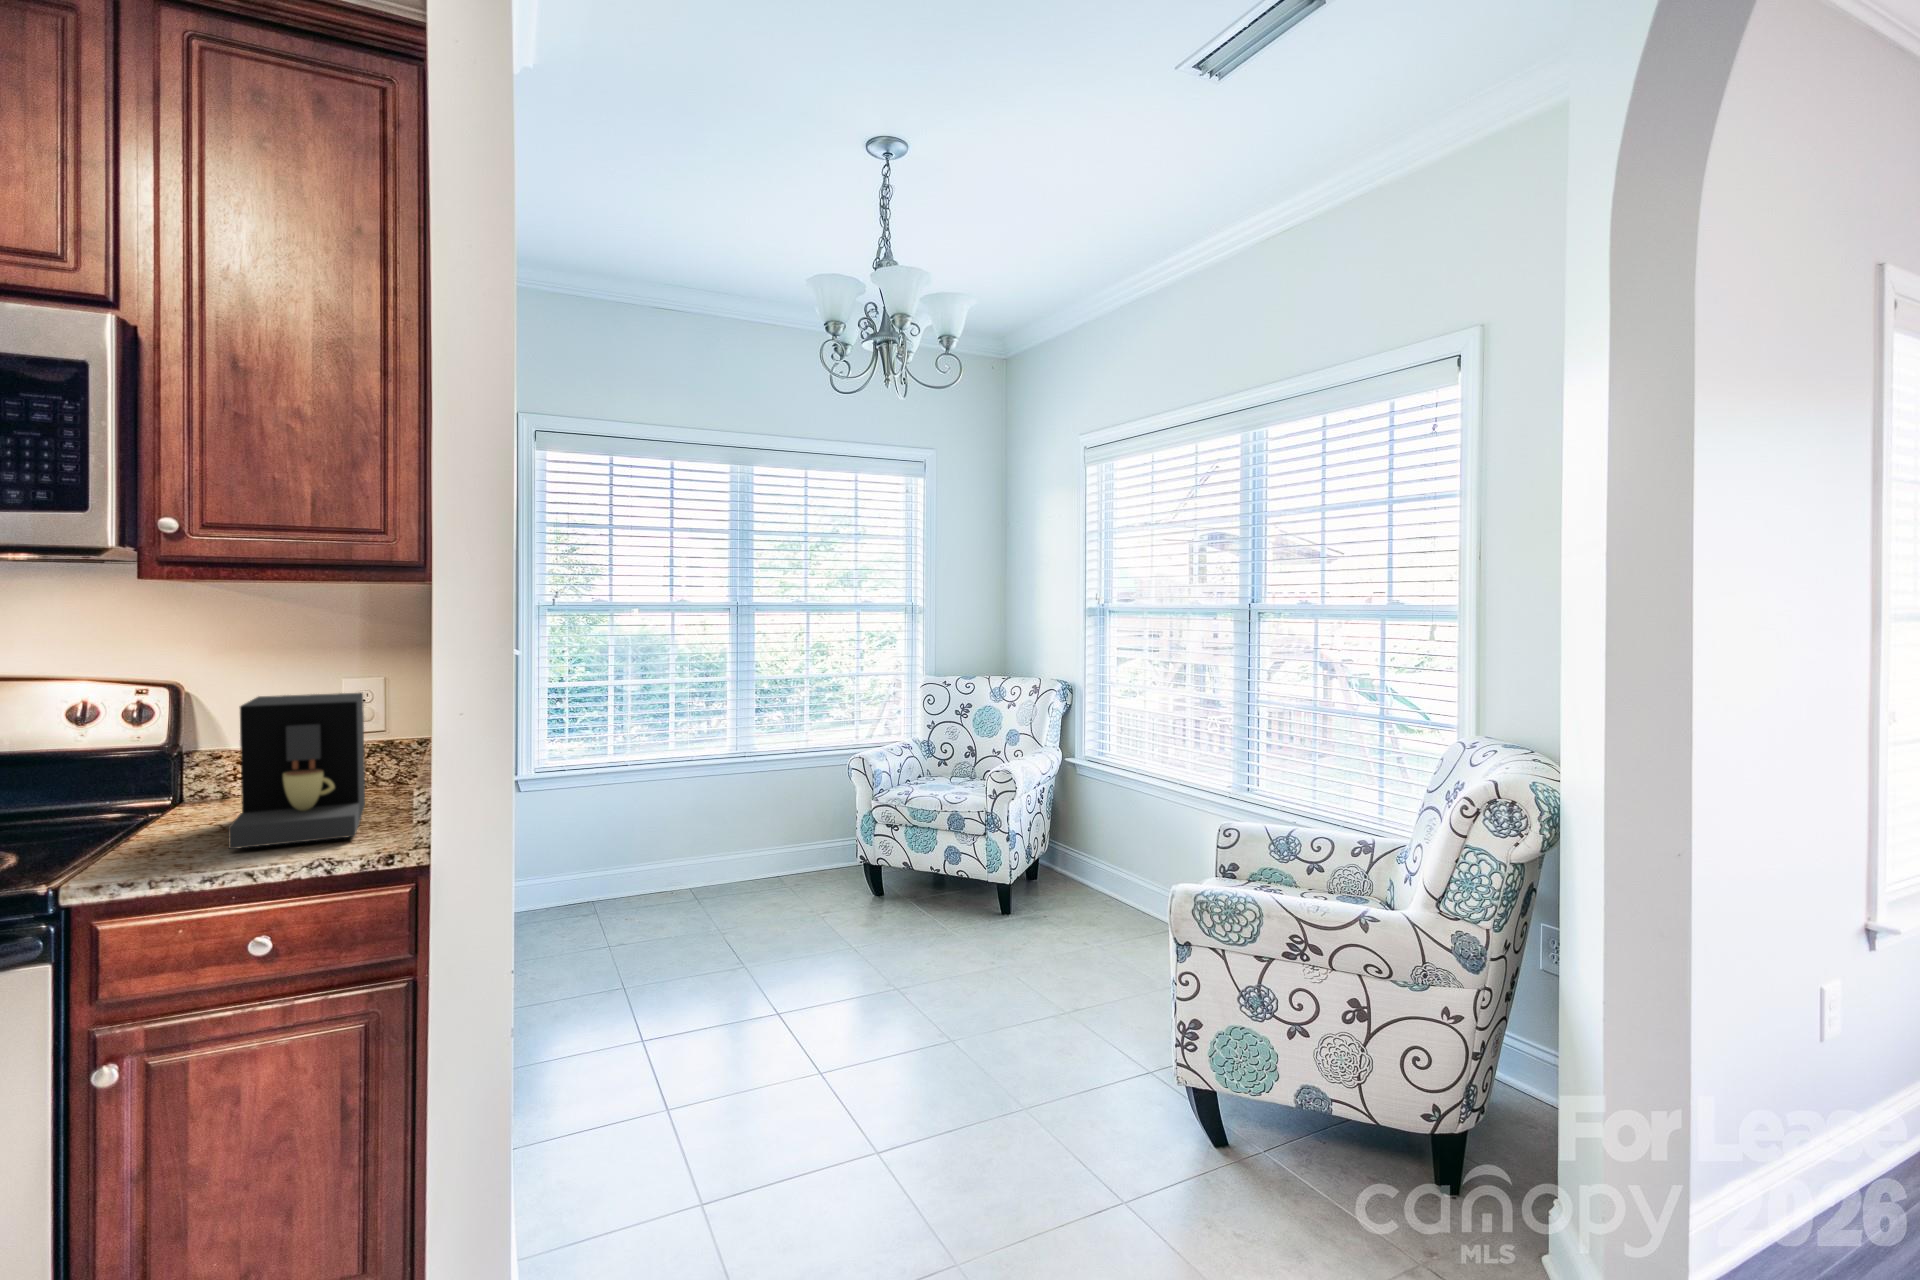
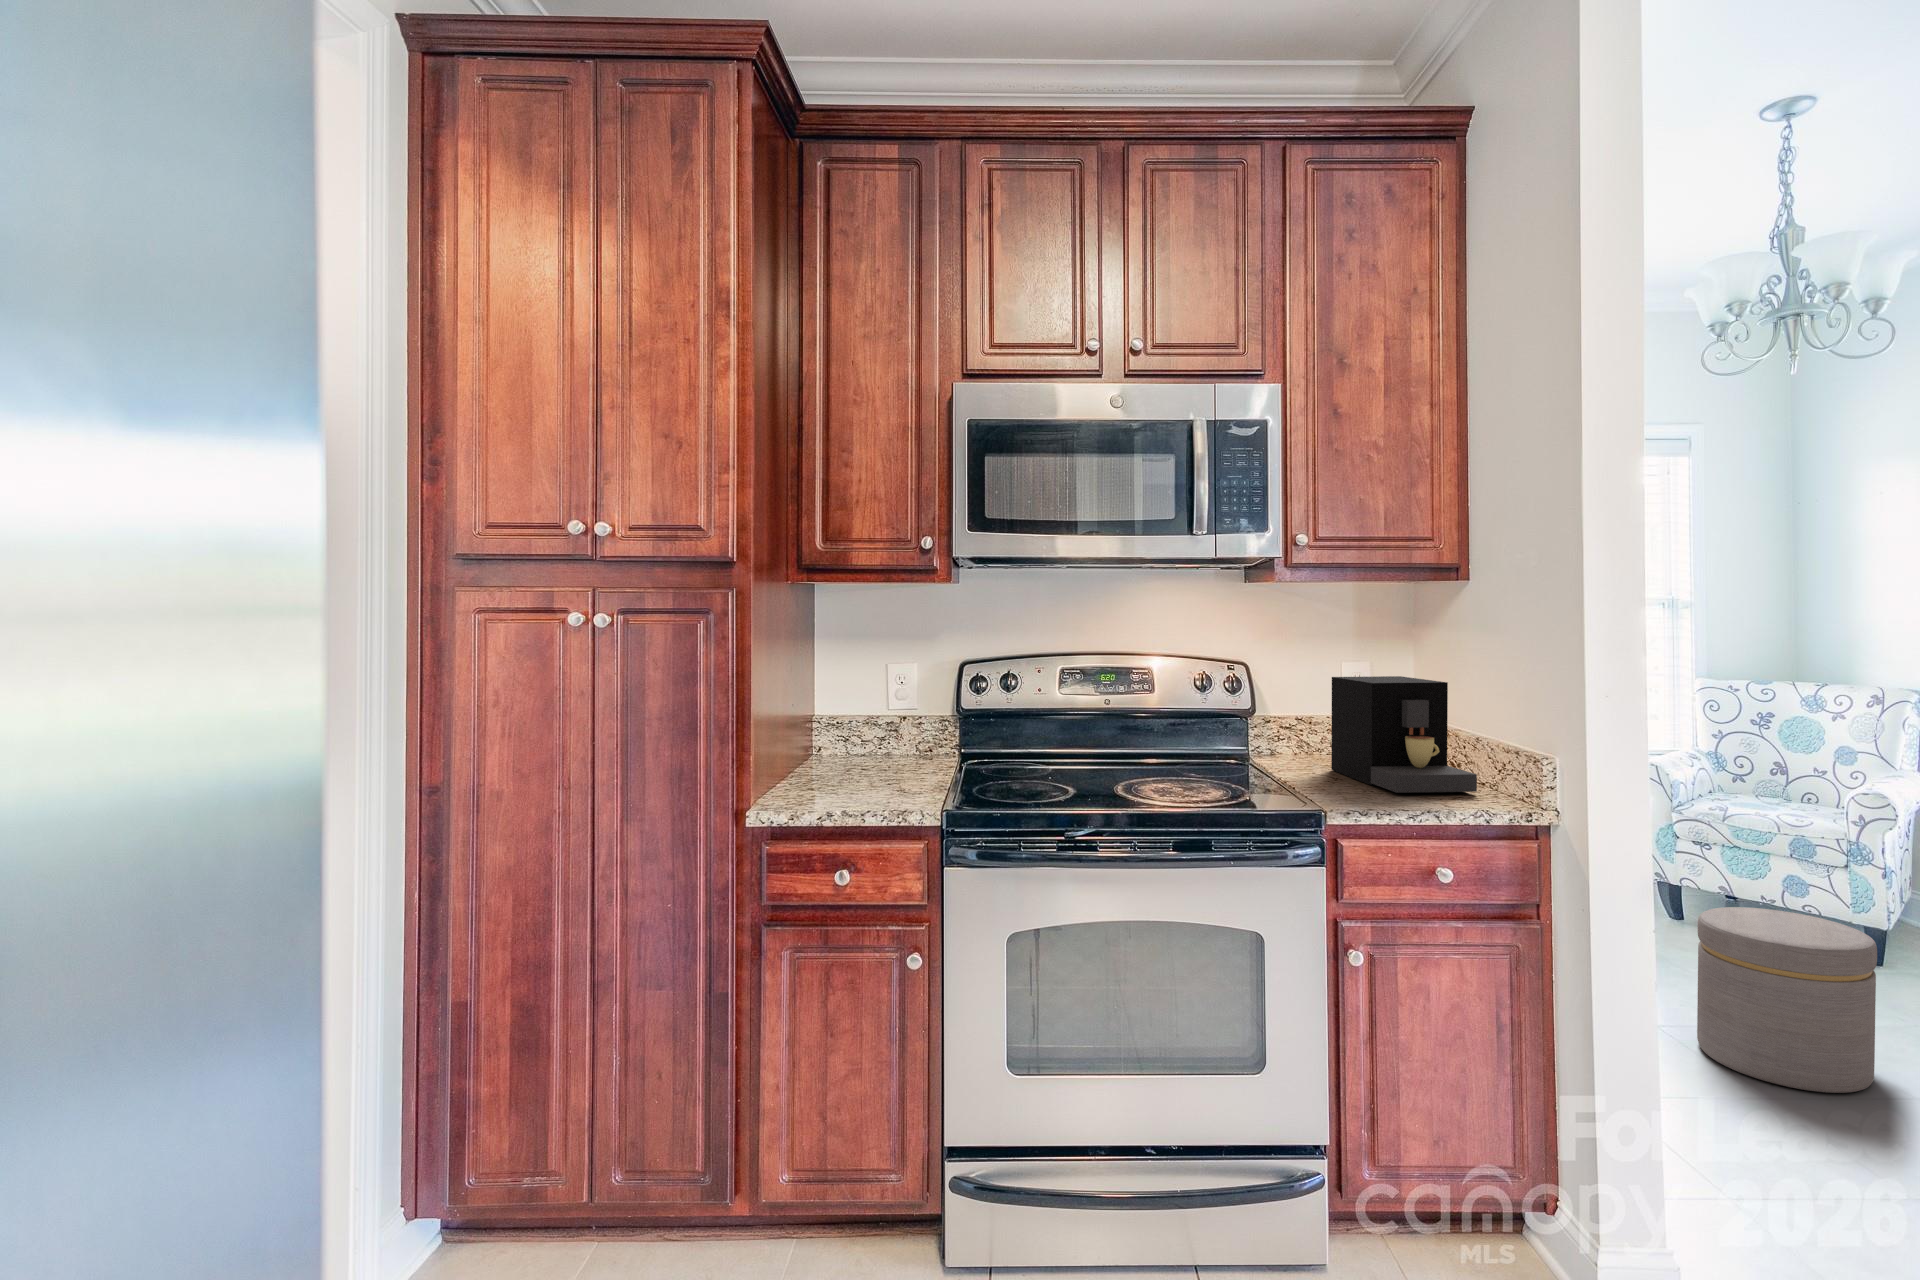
ottoman: none [800,894,929,1067] -> present [1697,907,1877,1093]

